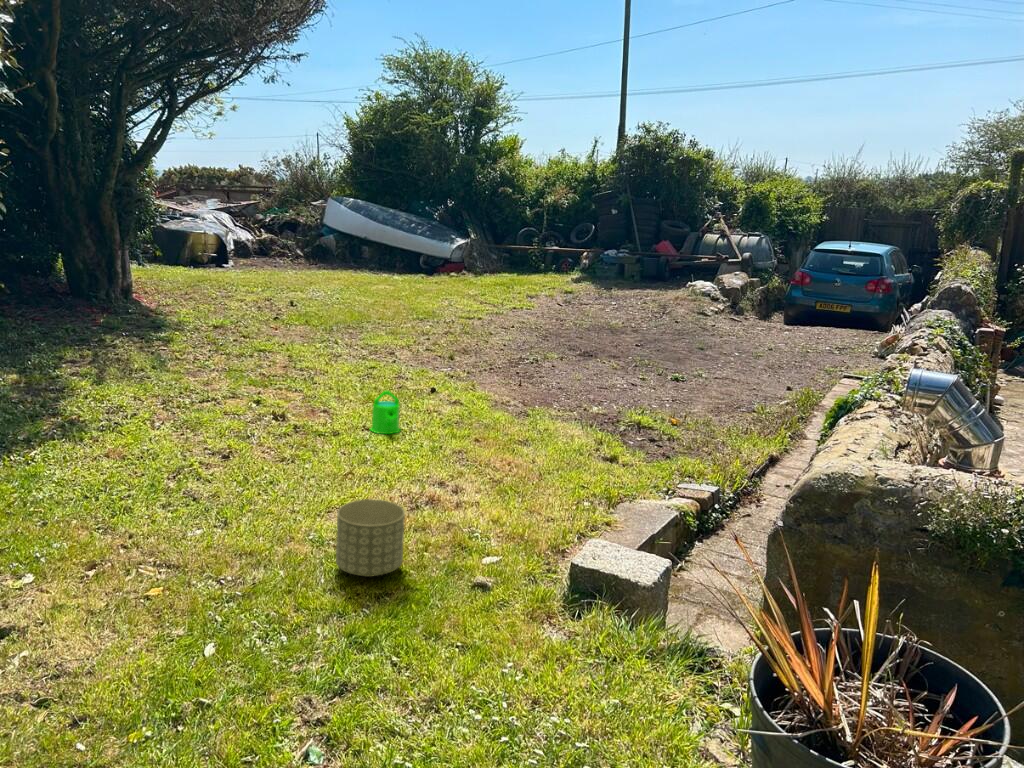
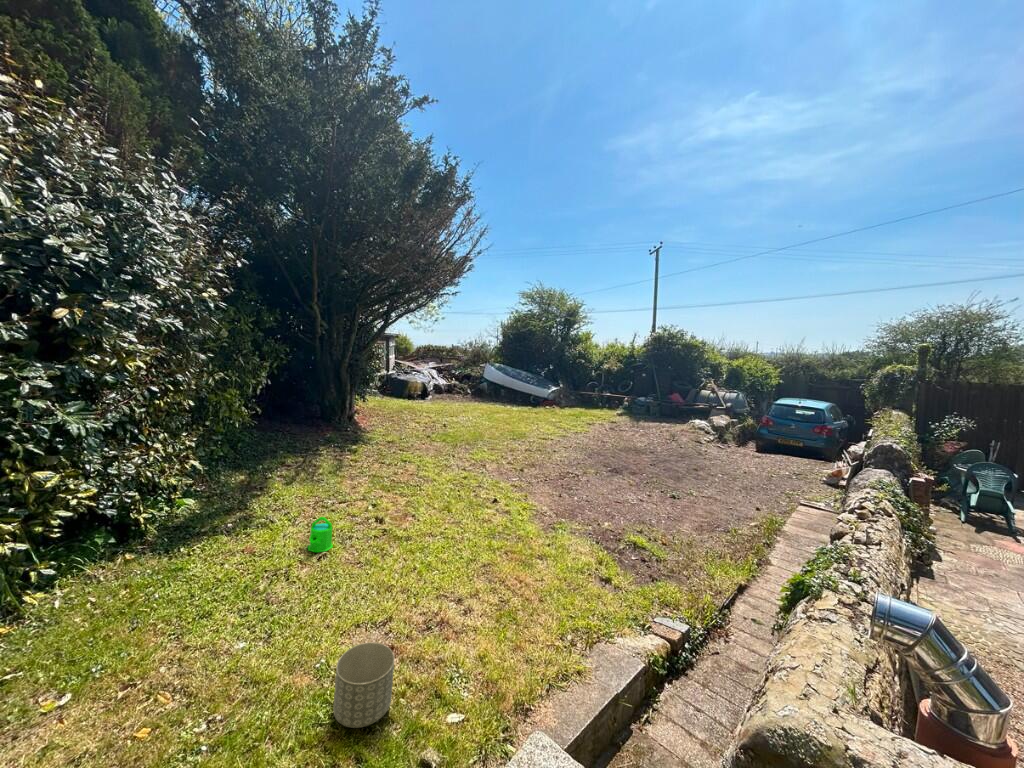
watering can: present [370,391,400,434] -> present [308,517,333,552]

